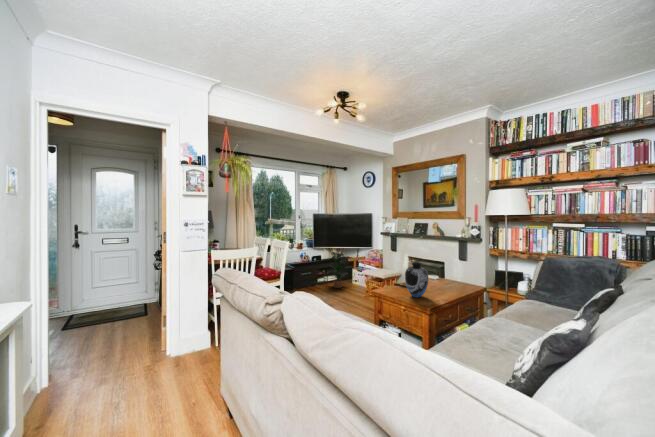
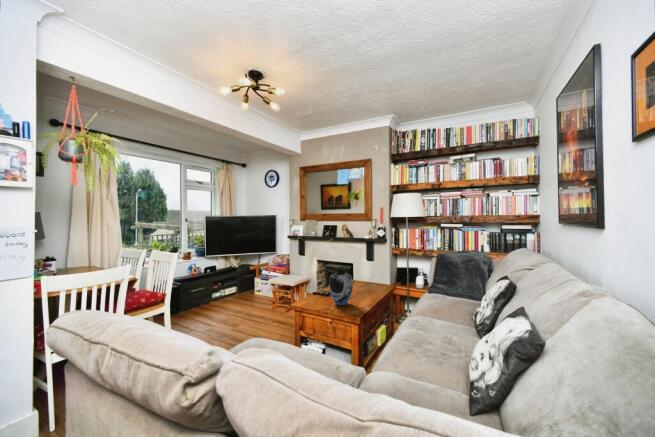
potted plant: present [330,252,348,288] -> none [227,259,251,301]

